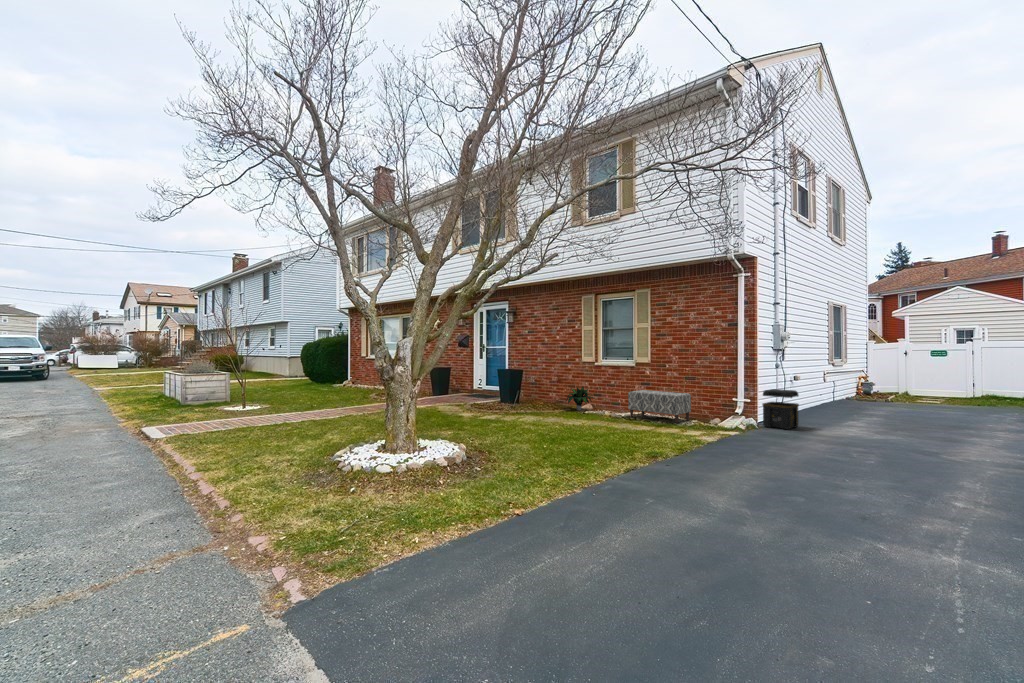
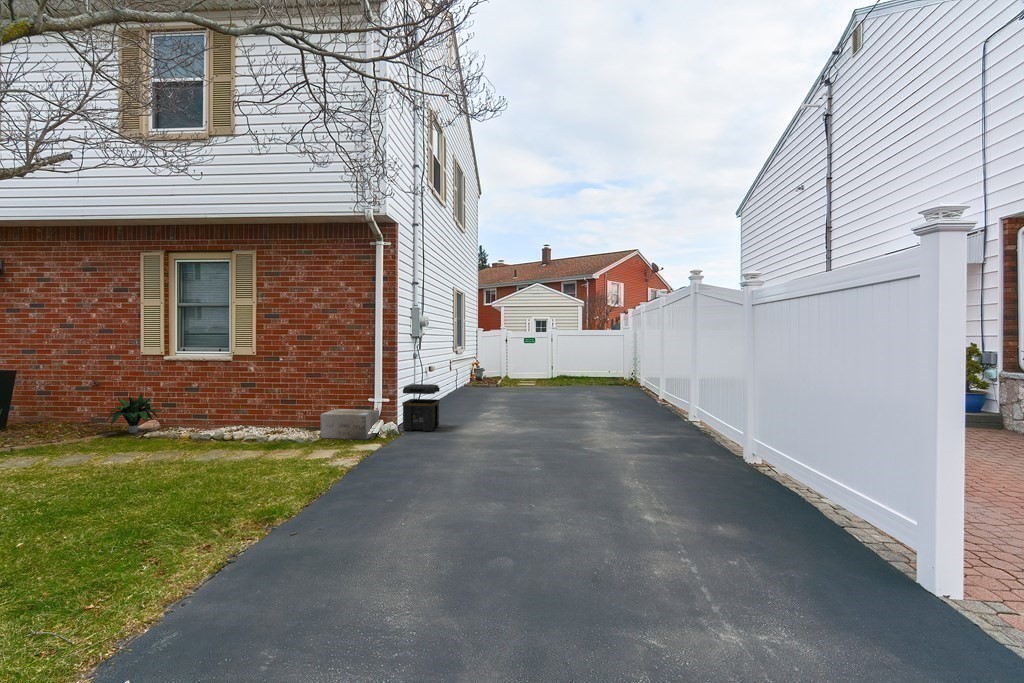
bench: present [628,390,691,423] -> none [221,395,315,439]
cardboard box: none [694,405,742,429] -> present [320,409,379,440]

